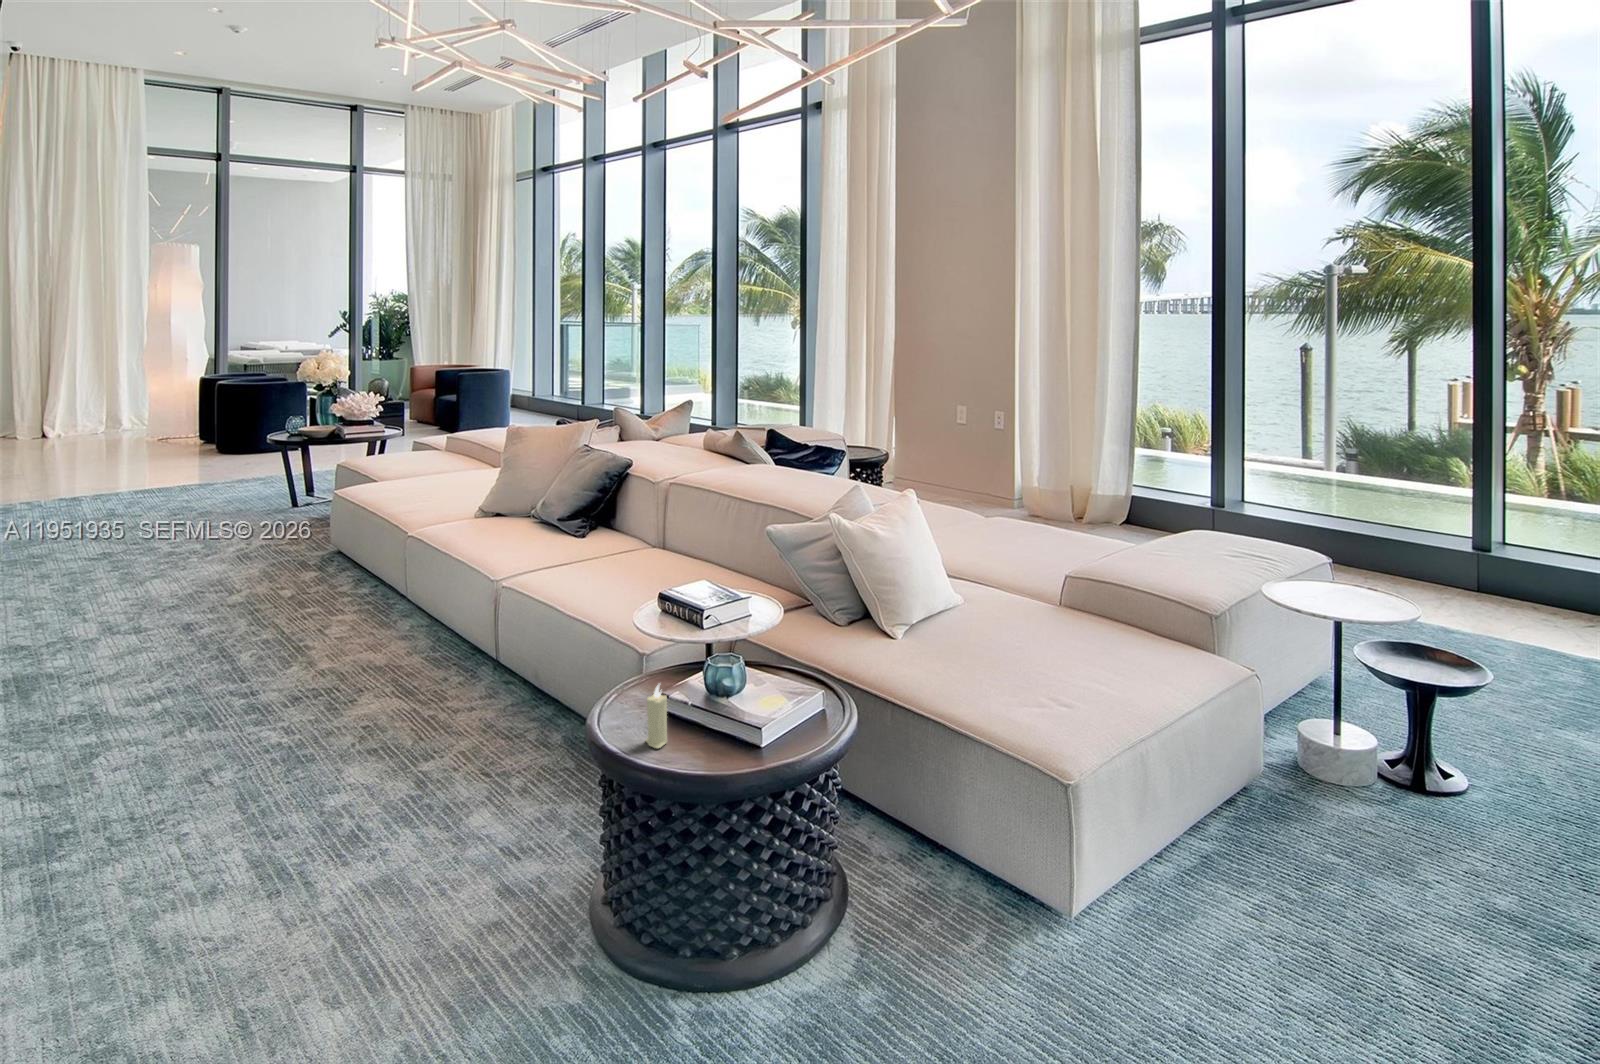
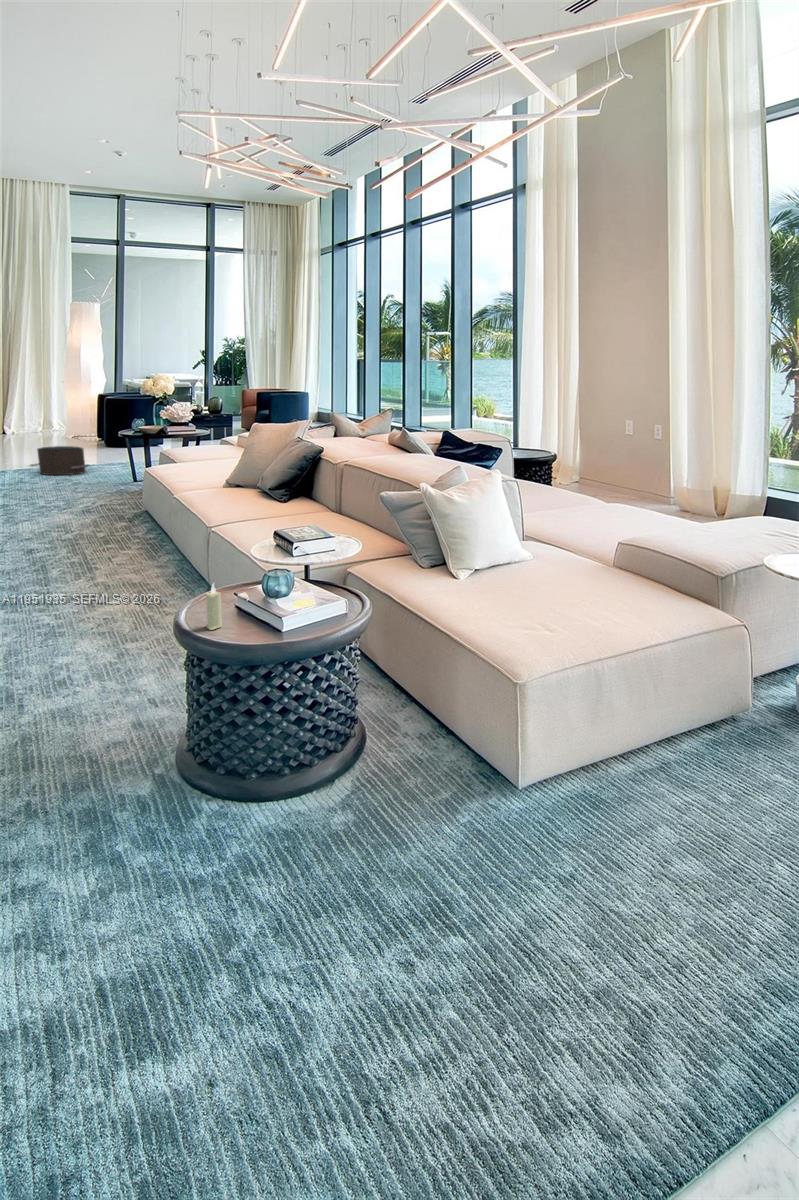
pouf: none [112,457,211,501] -> present [31,446,88,475]

